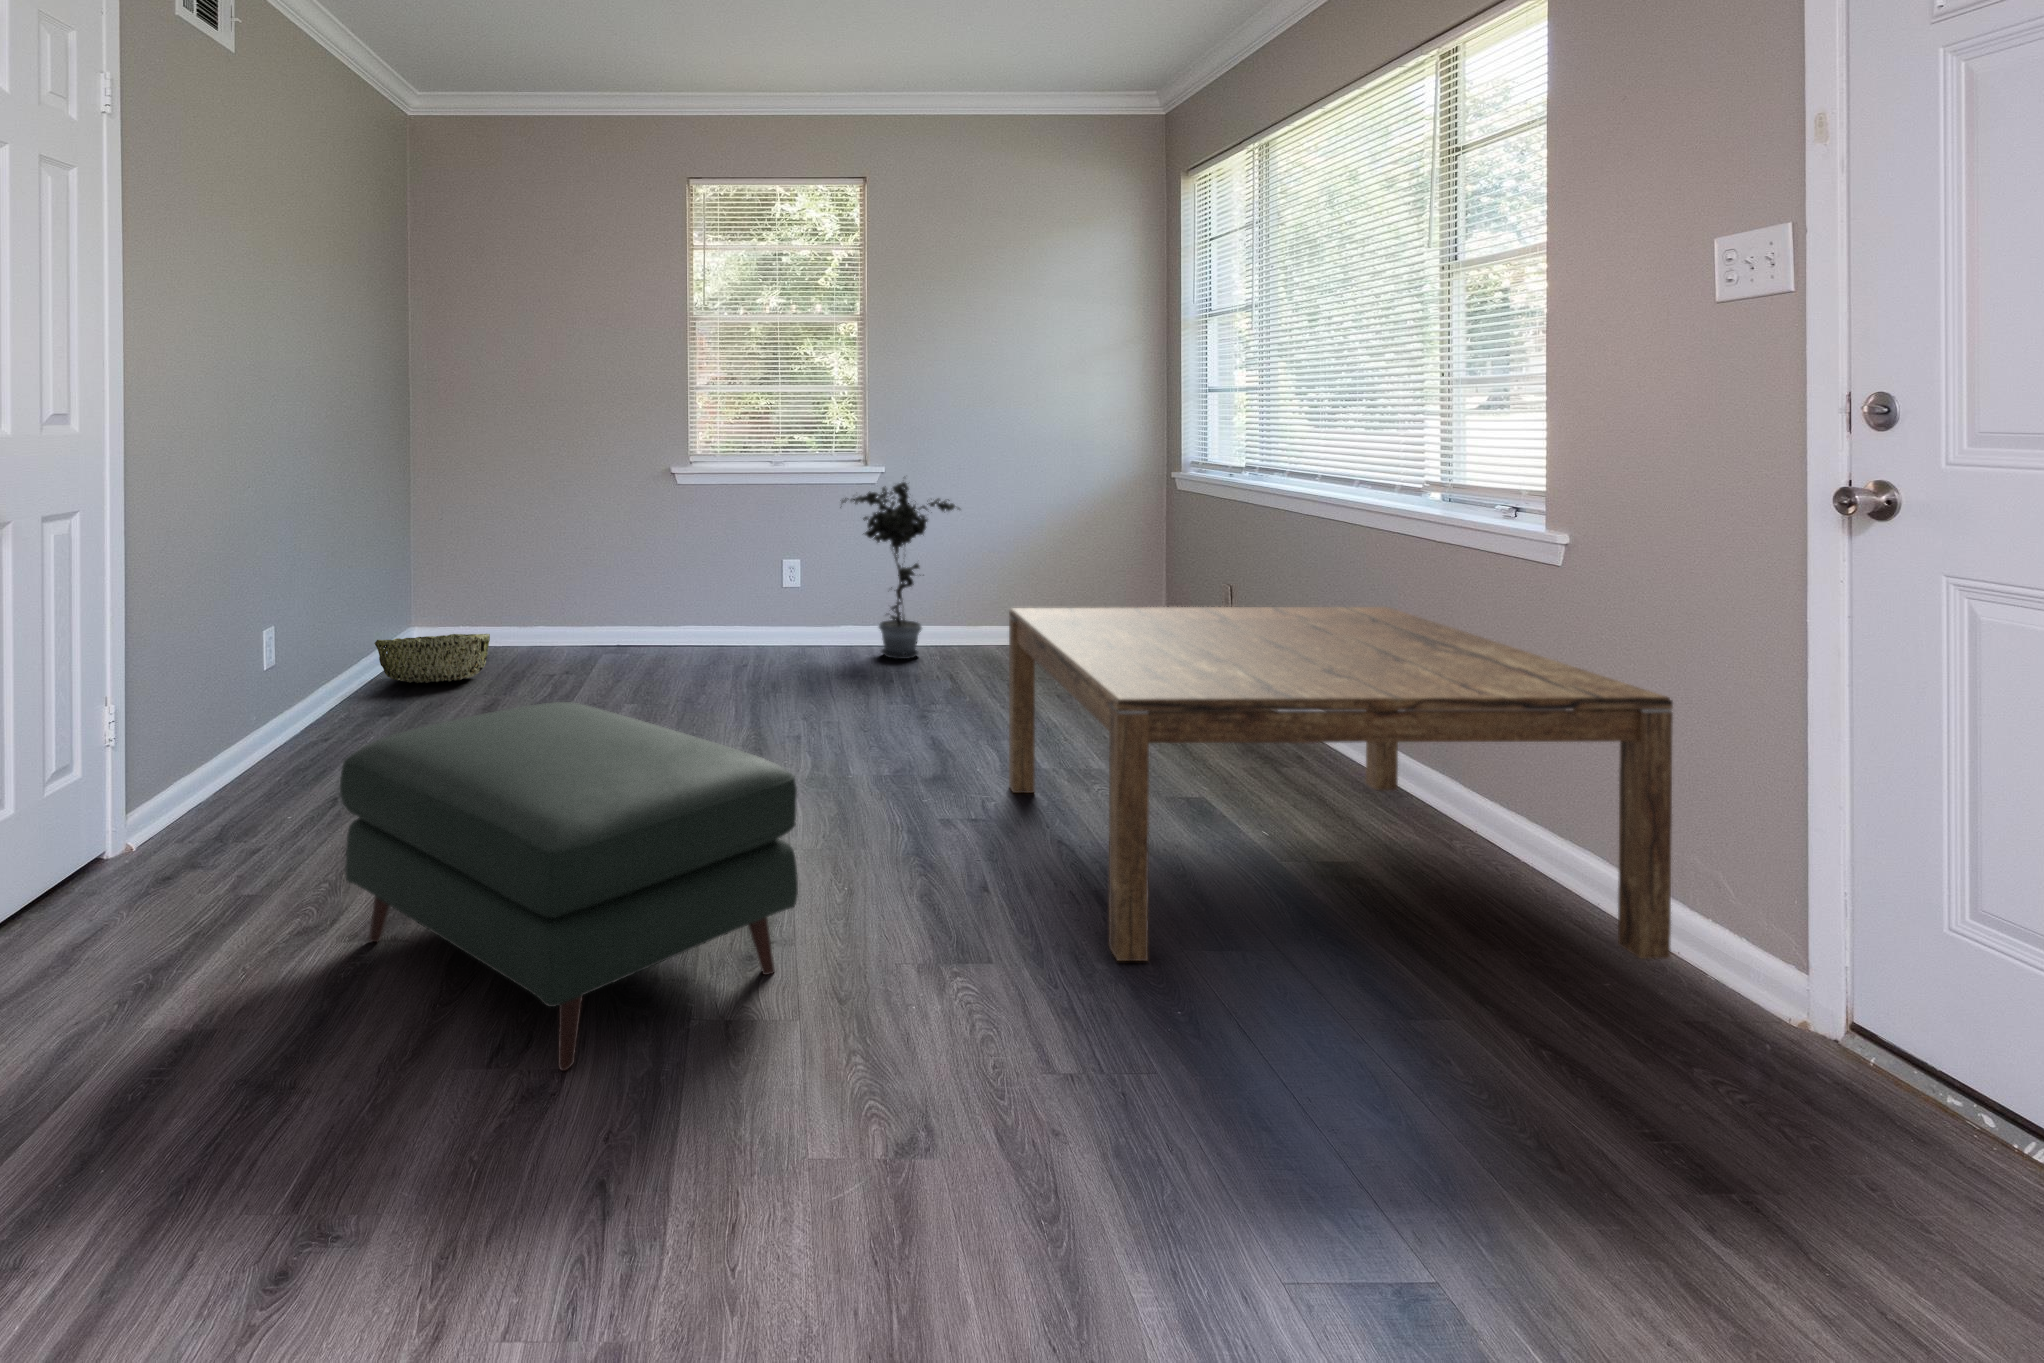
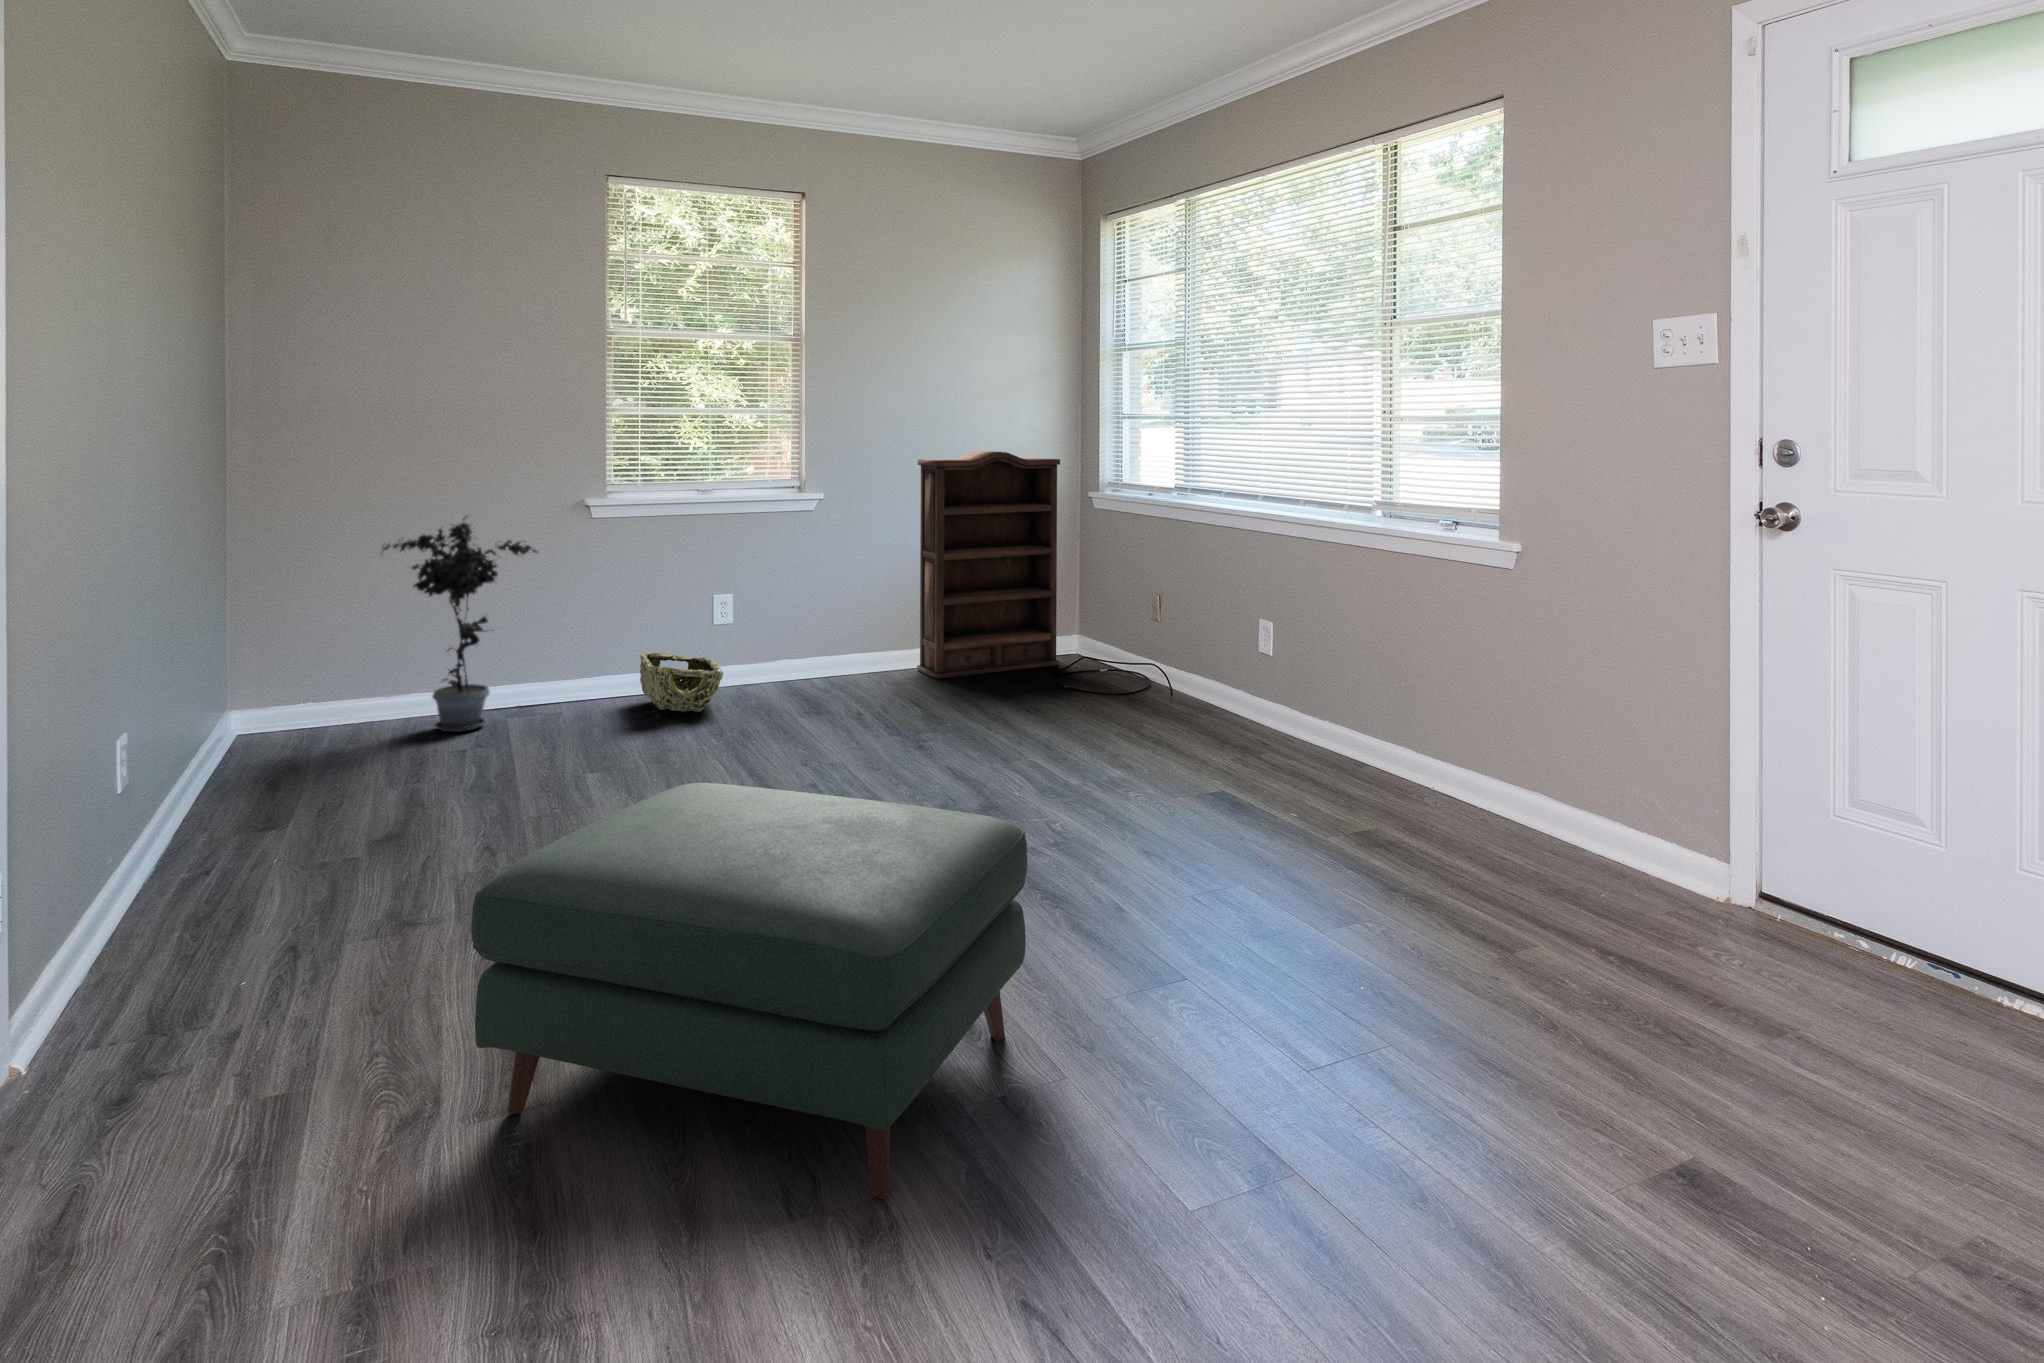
bookshelf: none [981,427,1132,657] -> present [917,451,1060,679]
potted plant: present [840,482,960,659] -> present [382,517,538,732]
coffee table: present [1009,607,1673,961] -> none [1060,608,1628,954]
woven basket: present [375,634,490,683] -> present [640,652,723,712]

